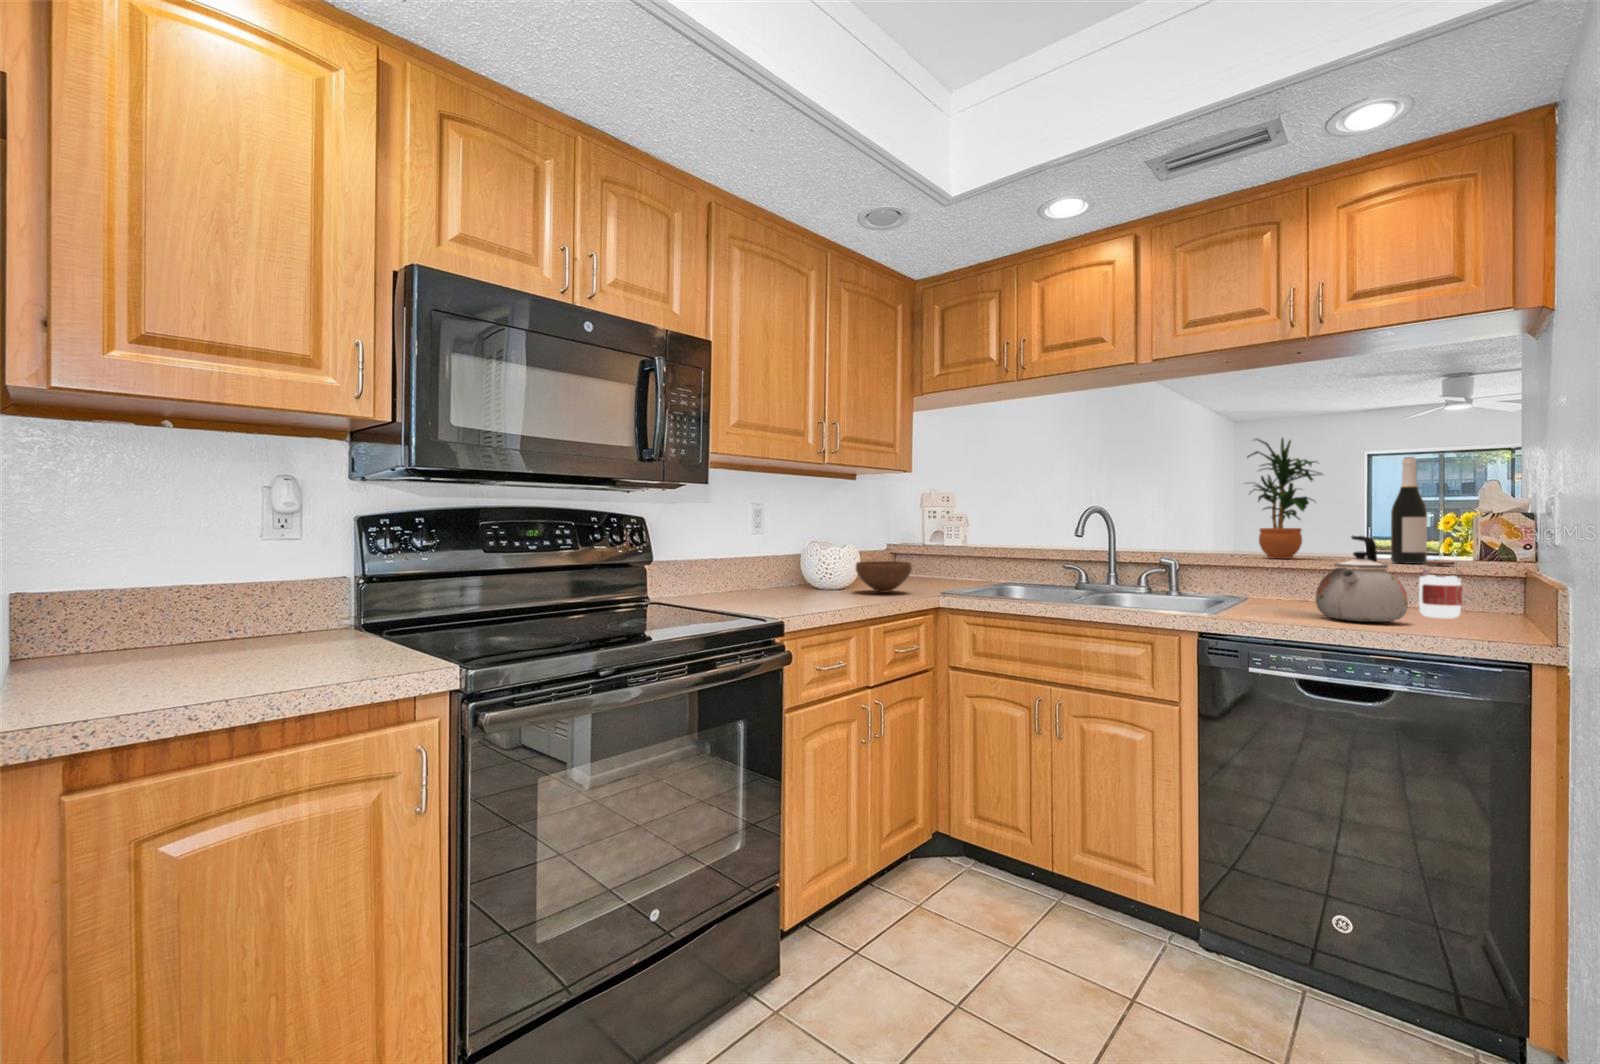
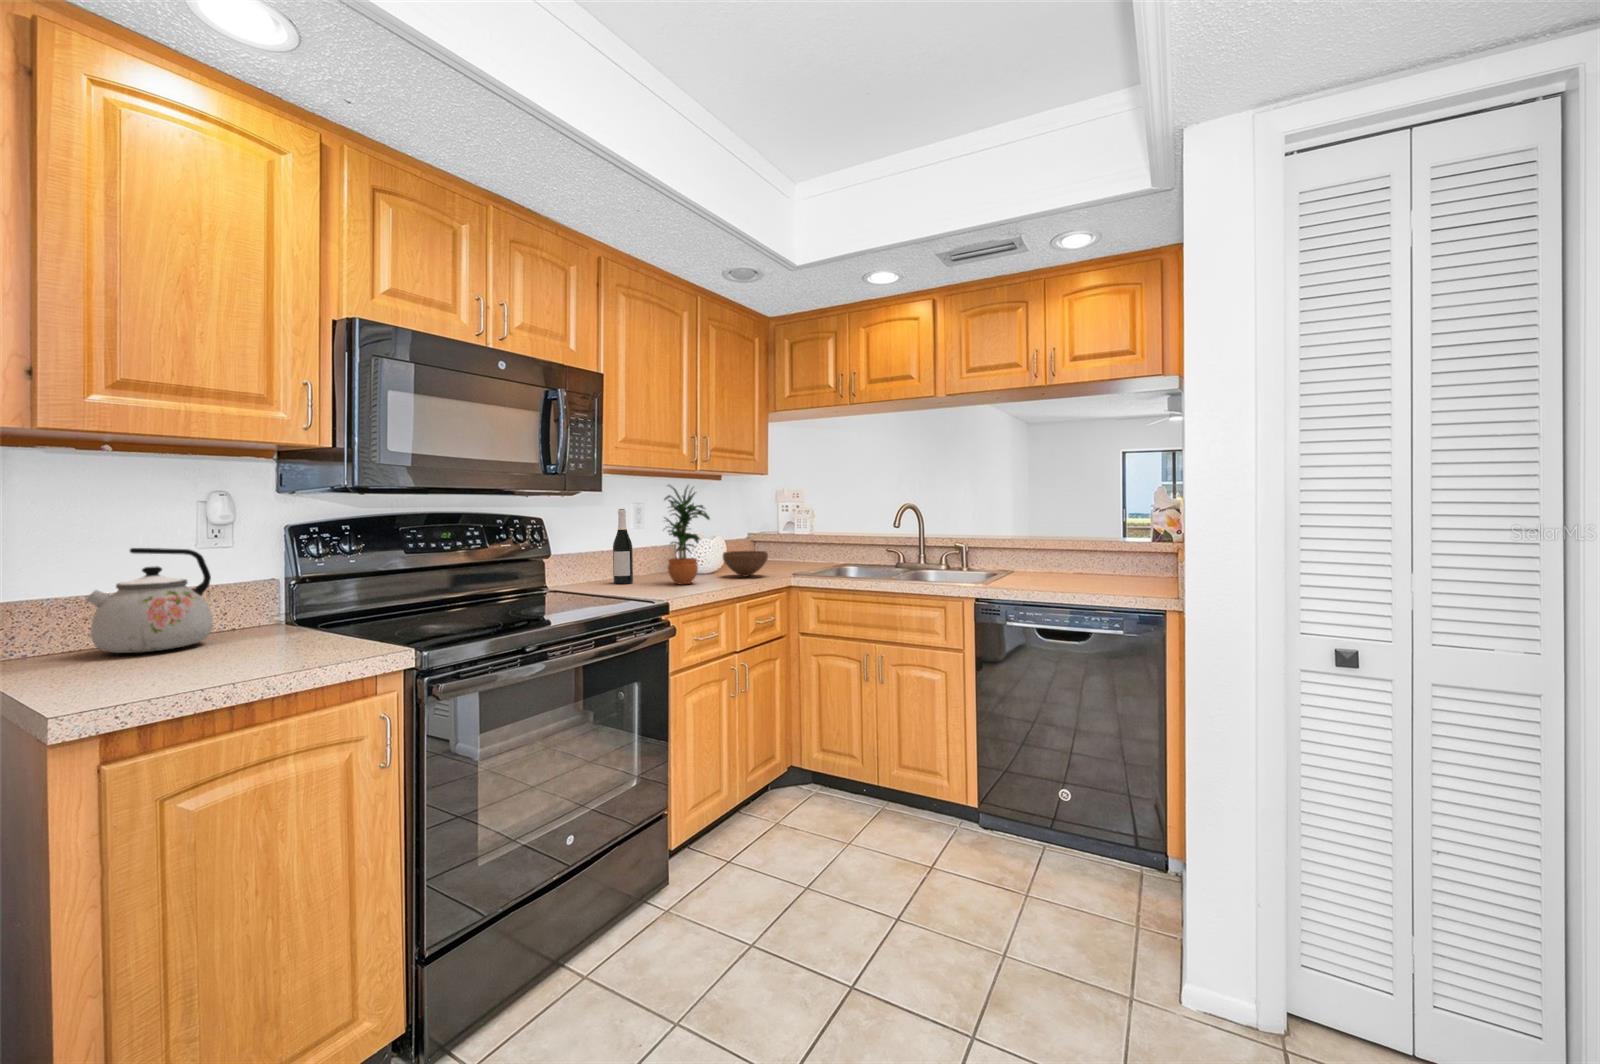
potted plant: present [1247,438,1322,559] -> present [664,485,710,584]
wine bottle: present [1391,457,1427,564] -> present [613,509,633,584]
kettle: present [1316,536,1408,622] -> present [86,548,213,653]
jar: present [1419,561,1462,619] -> none [1114,544,1140,584]

